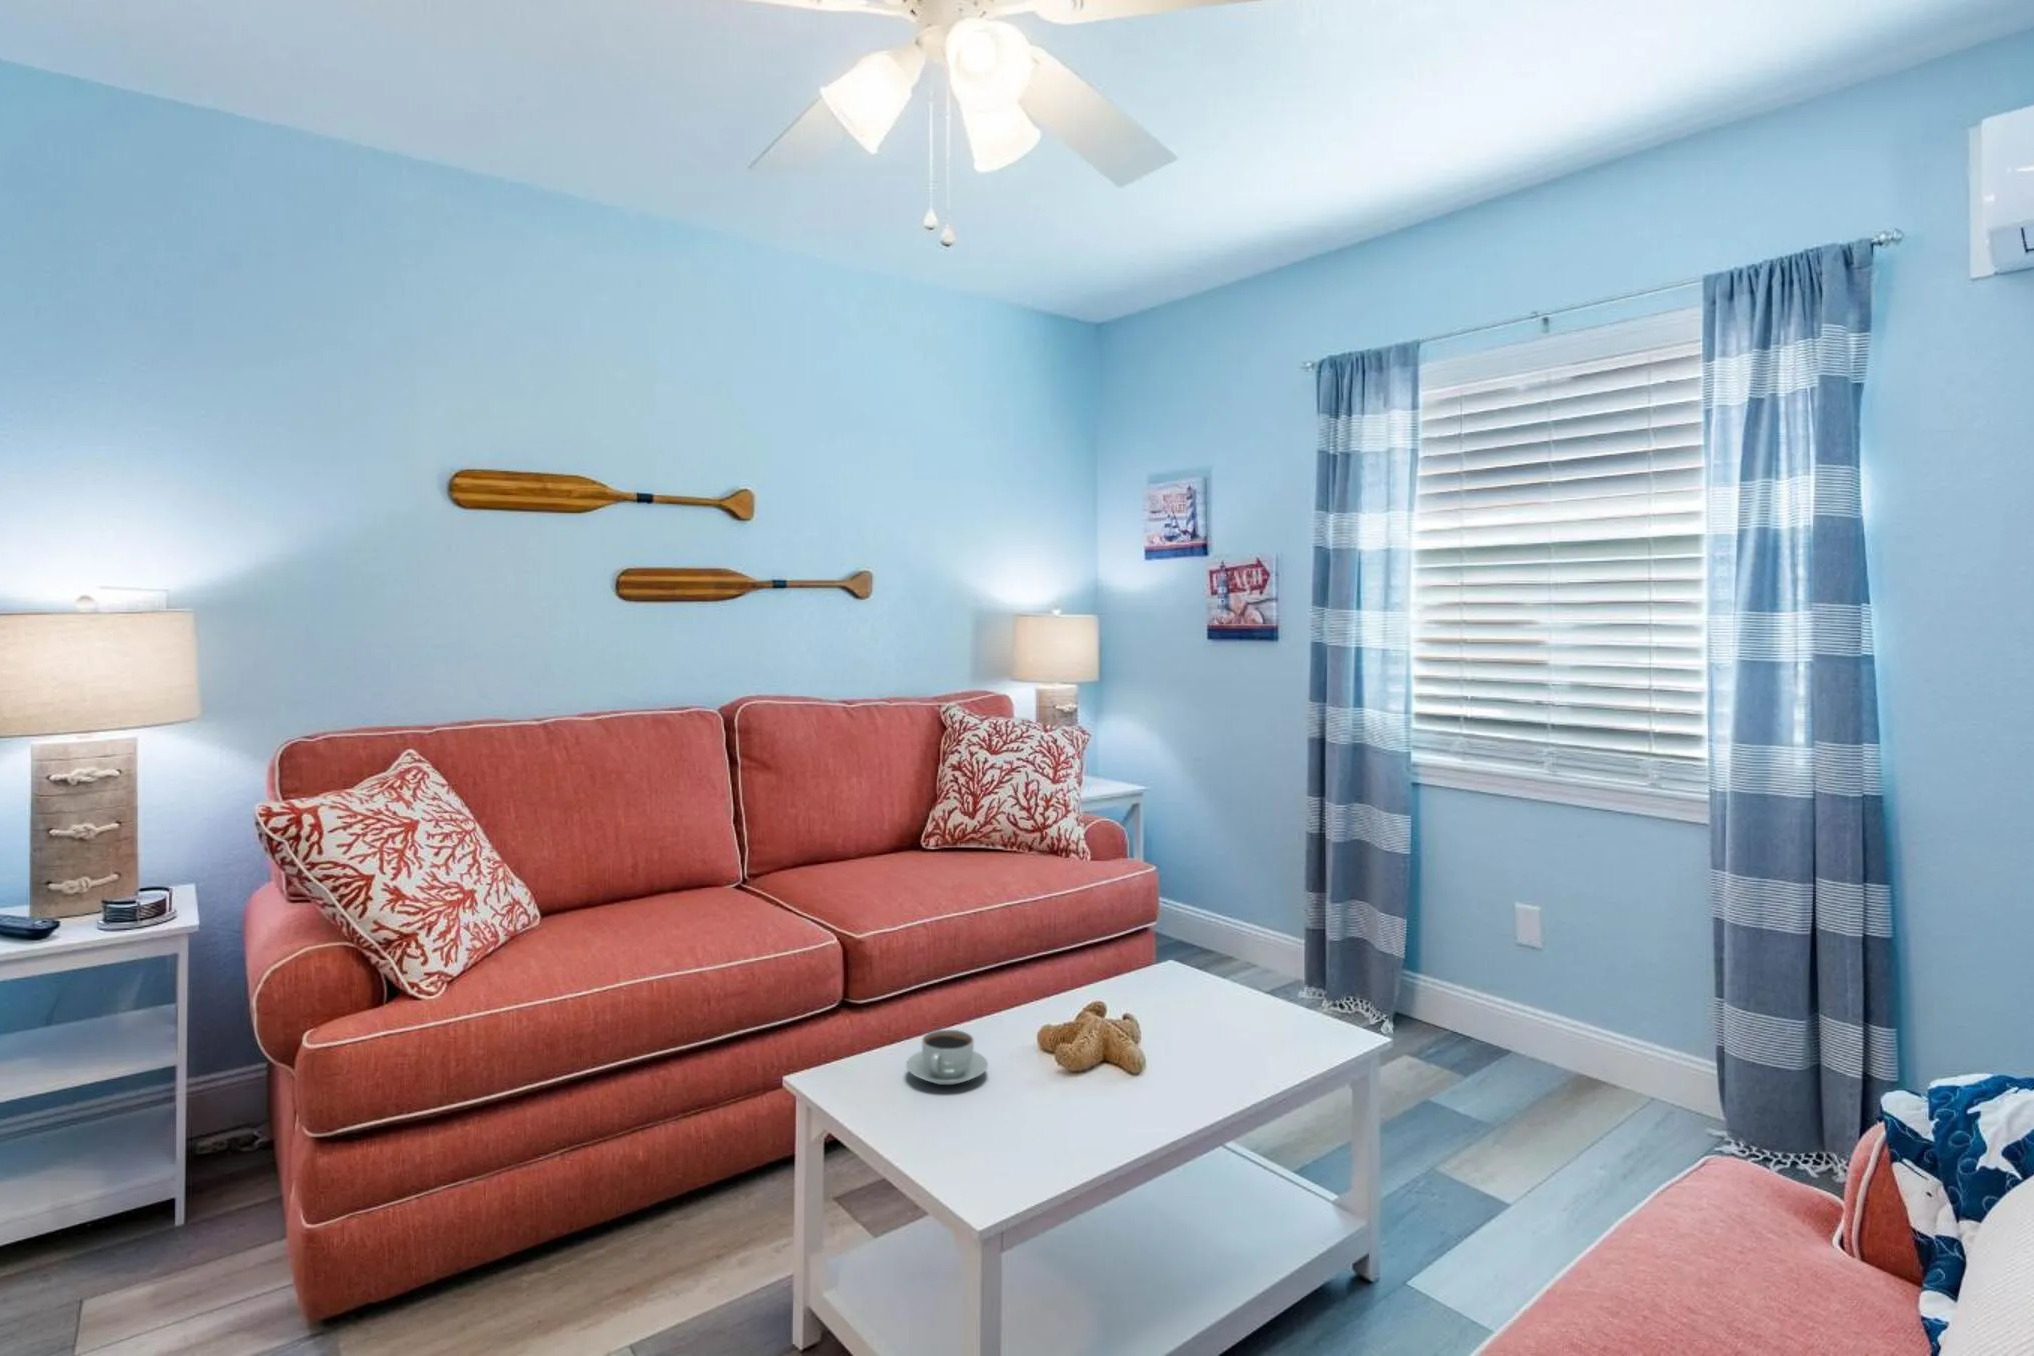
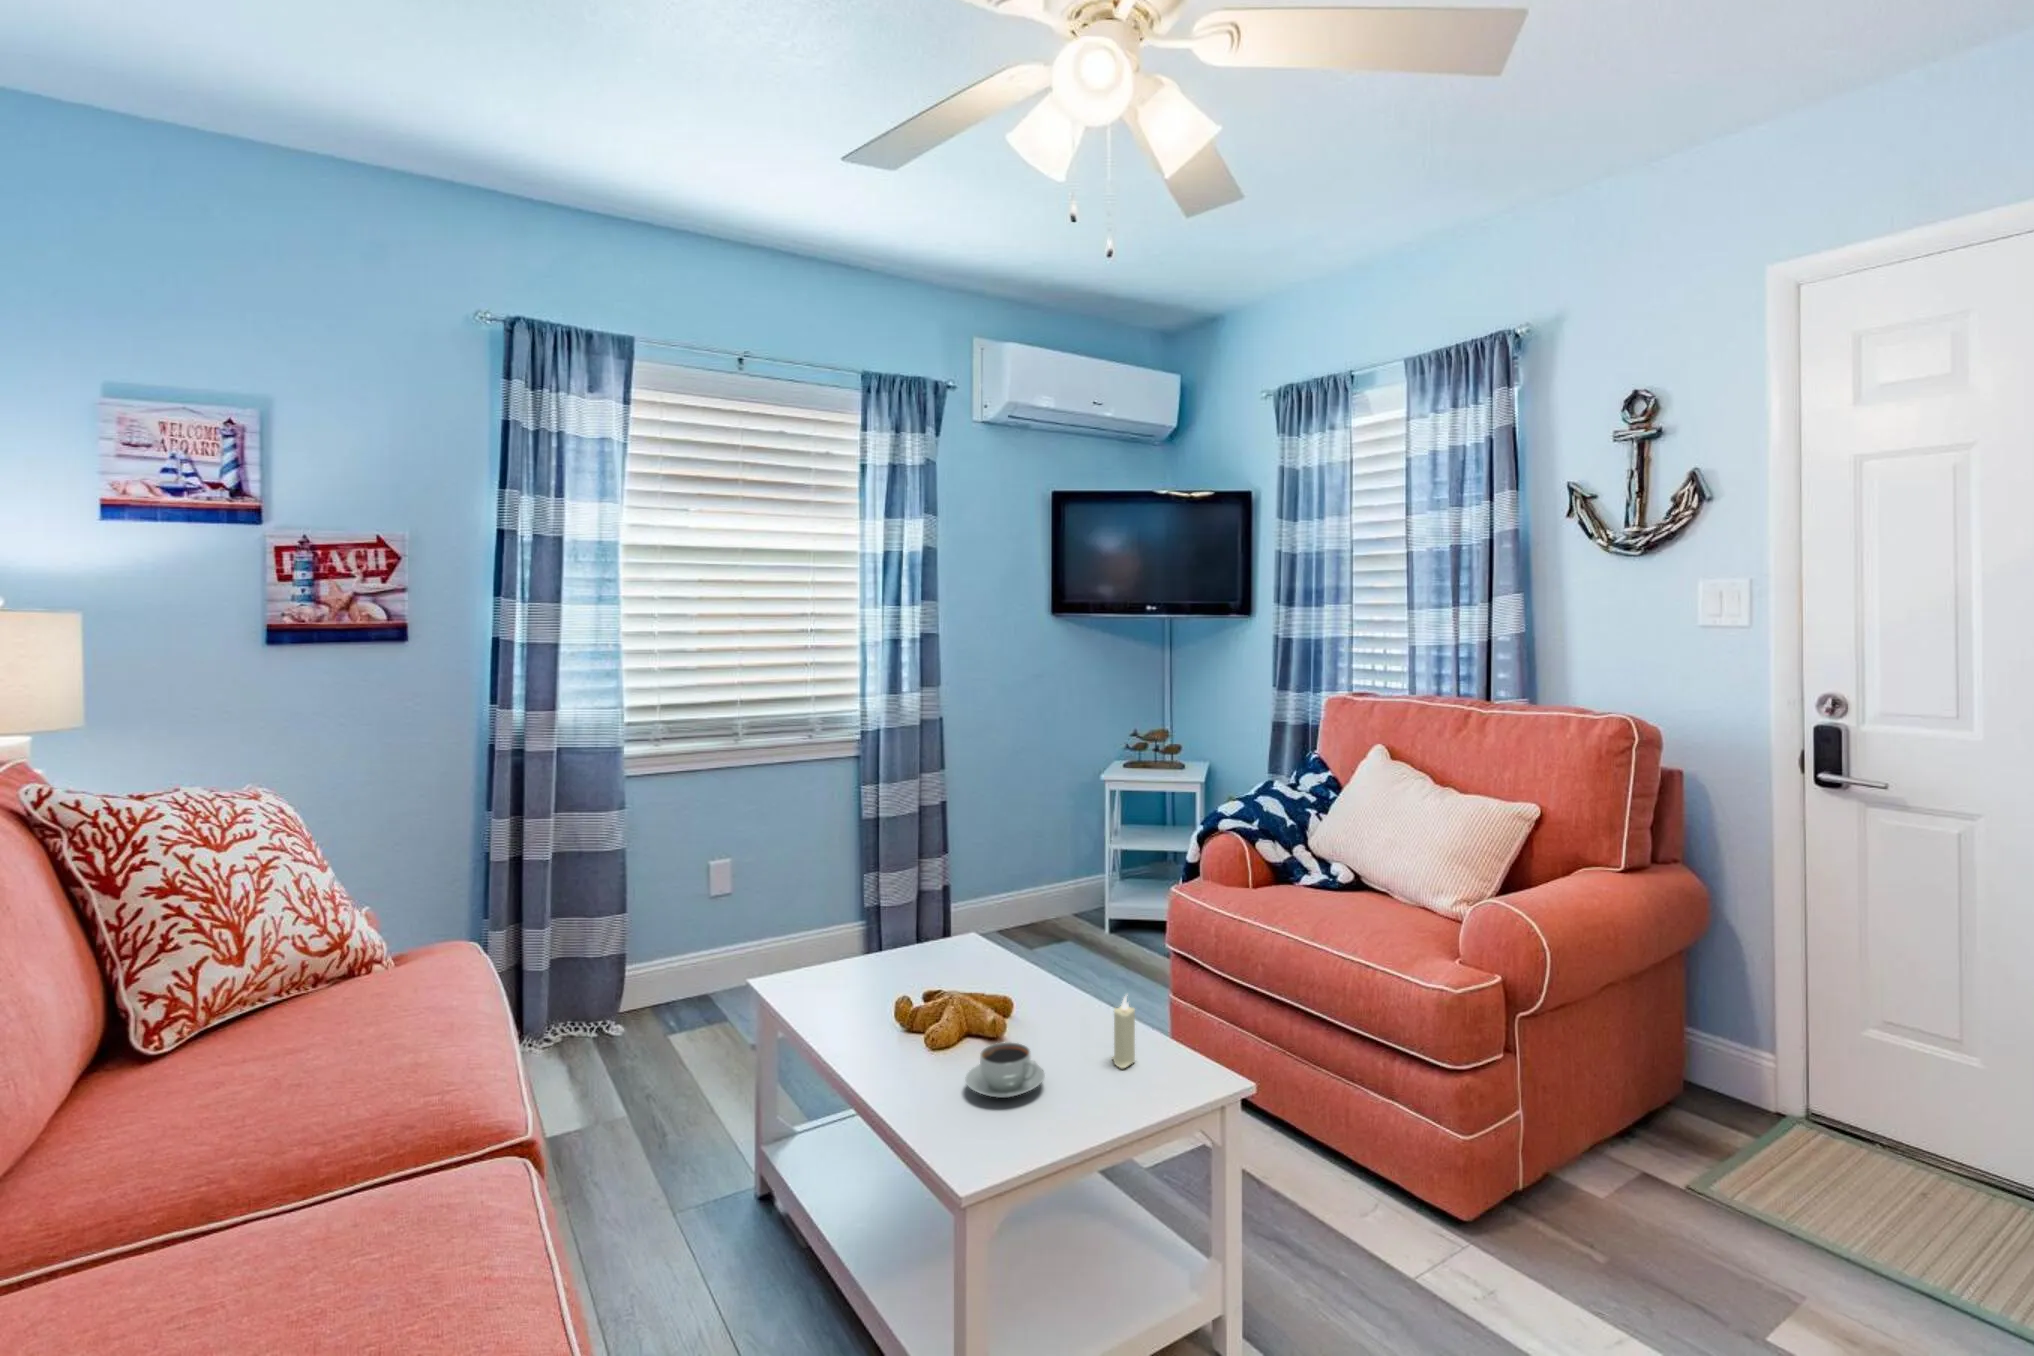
candle: none [995,1049,1032,1141] -> present [1112,996,1135,1068]

